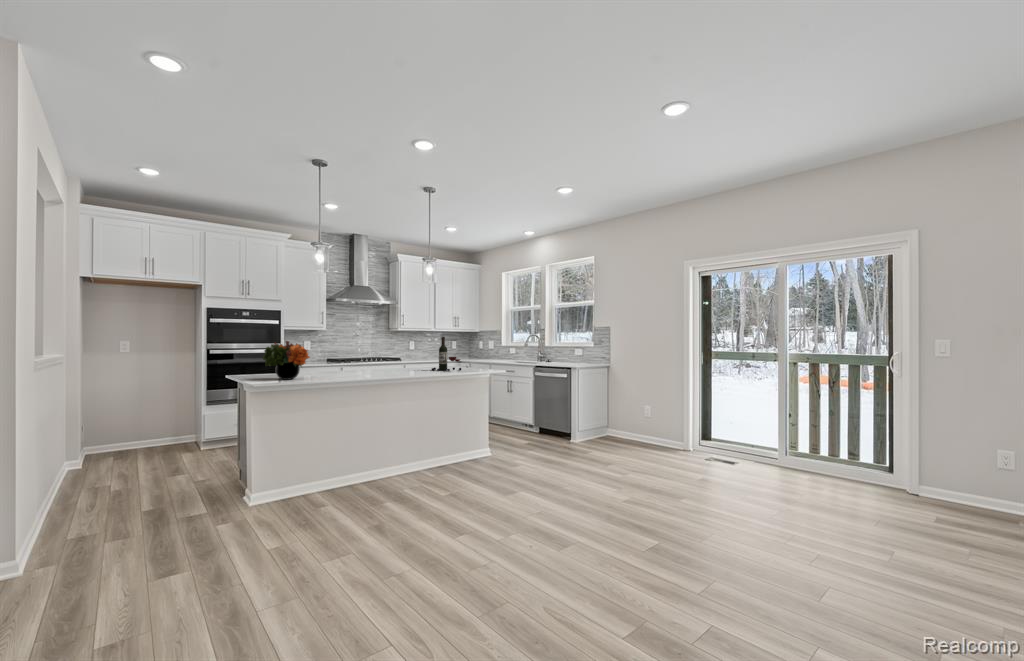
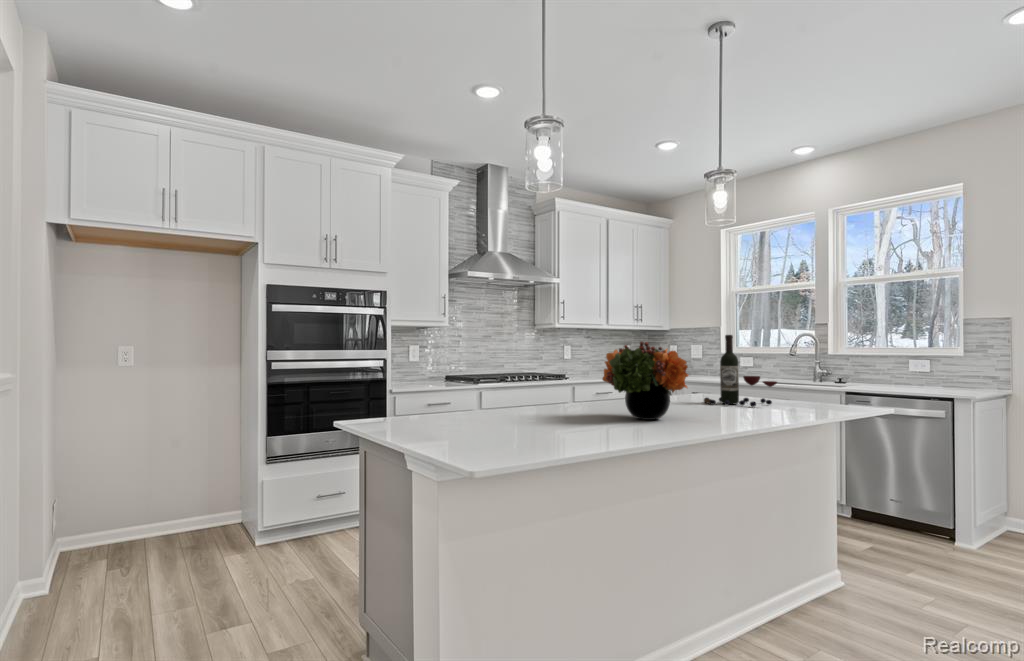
flower arrangement: present [263,341,310,380] -> present [602,342,688,420]

